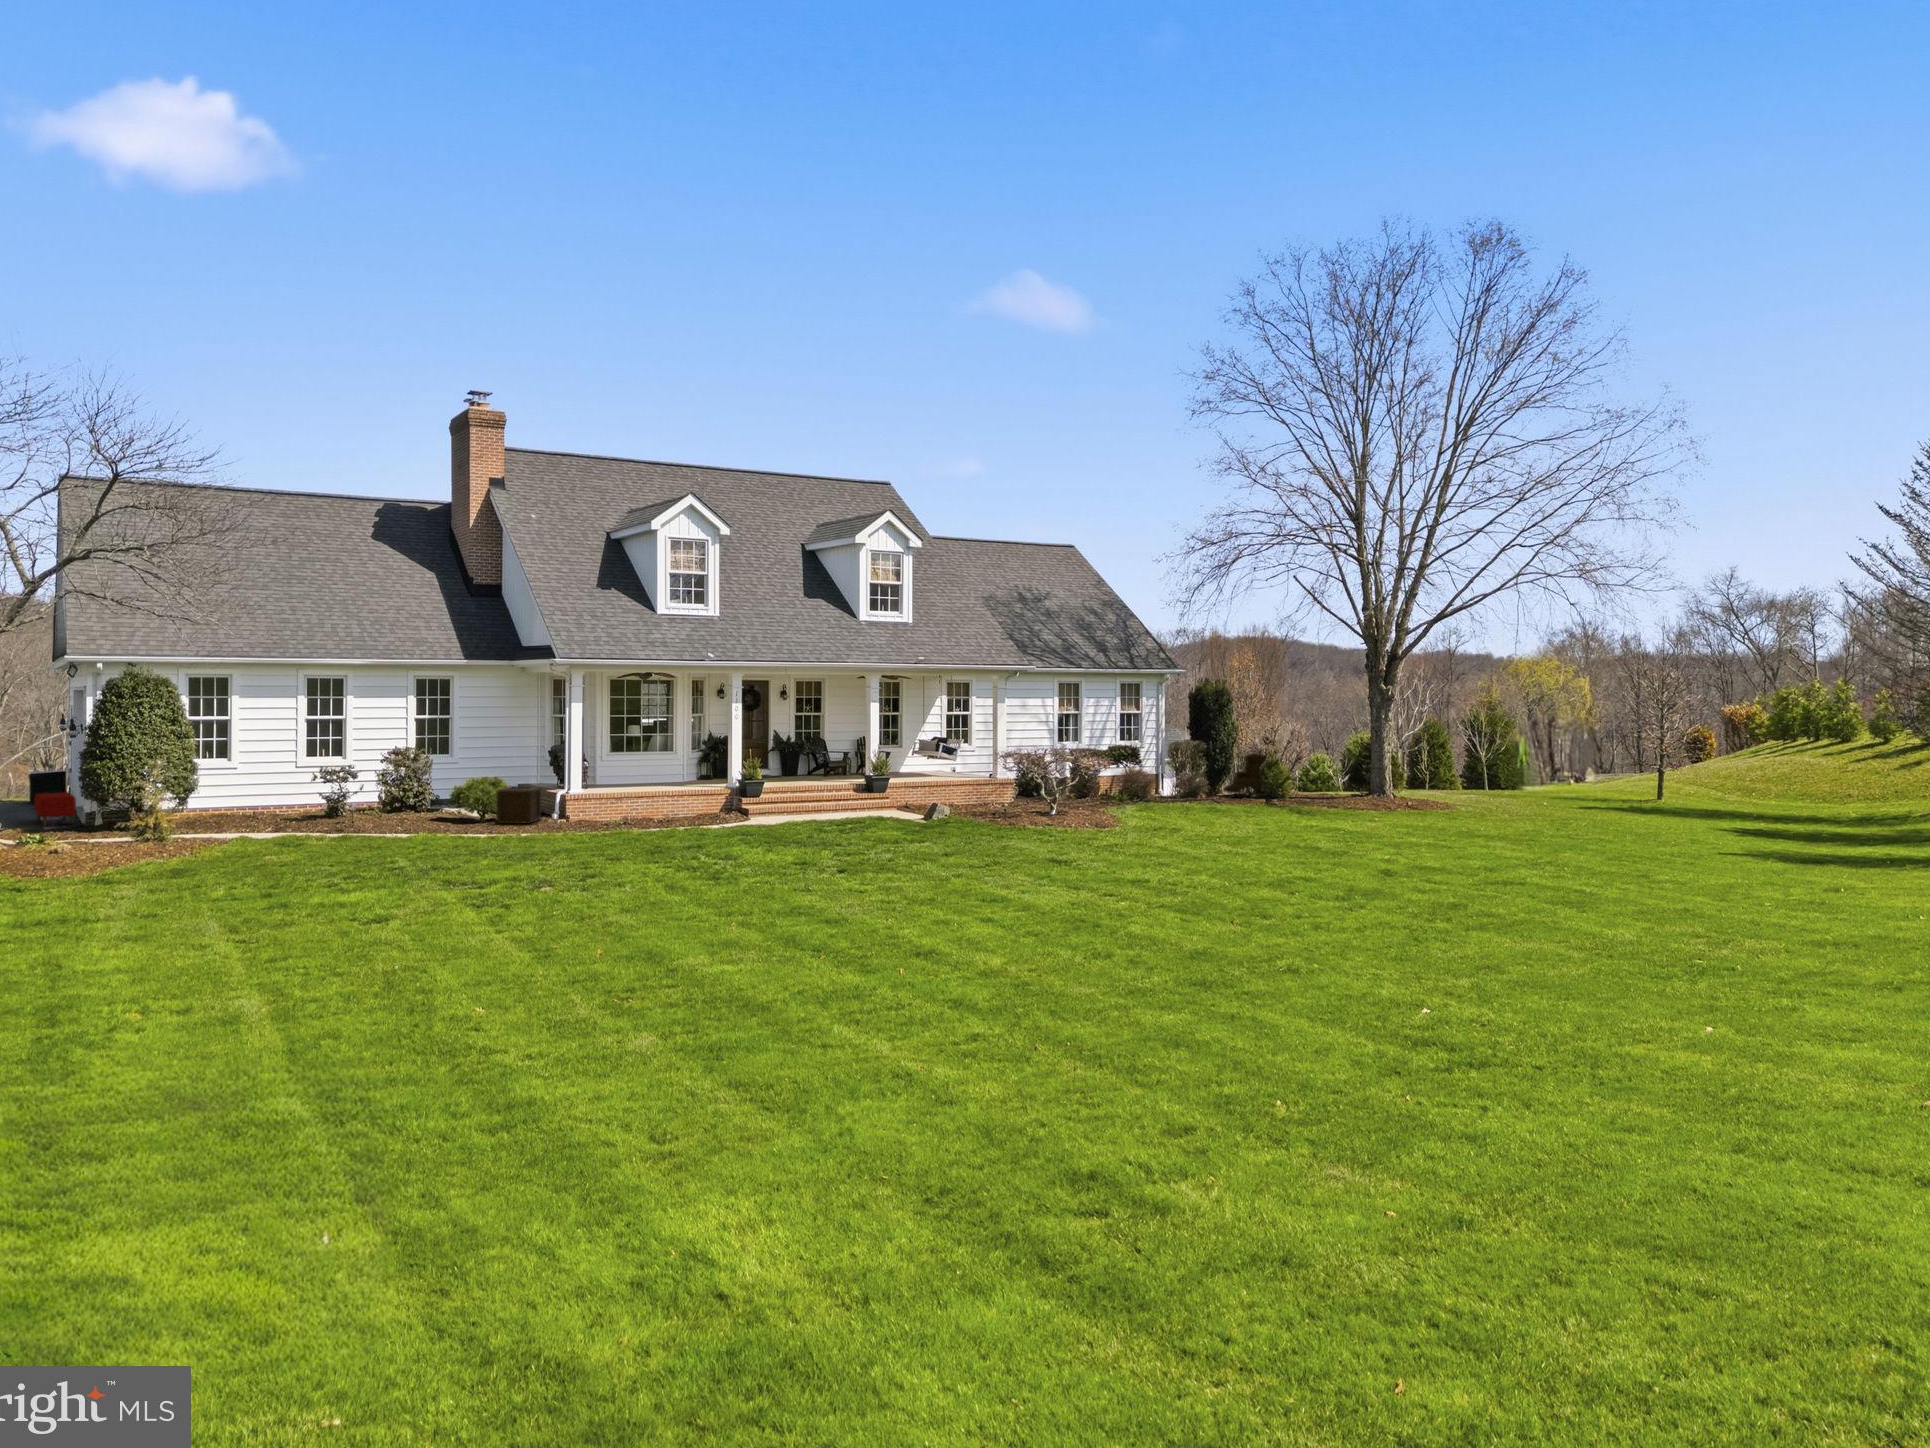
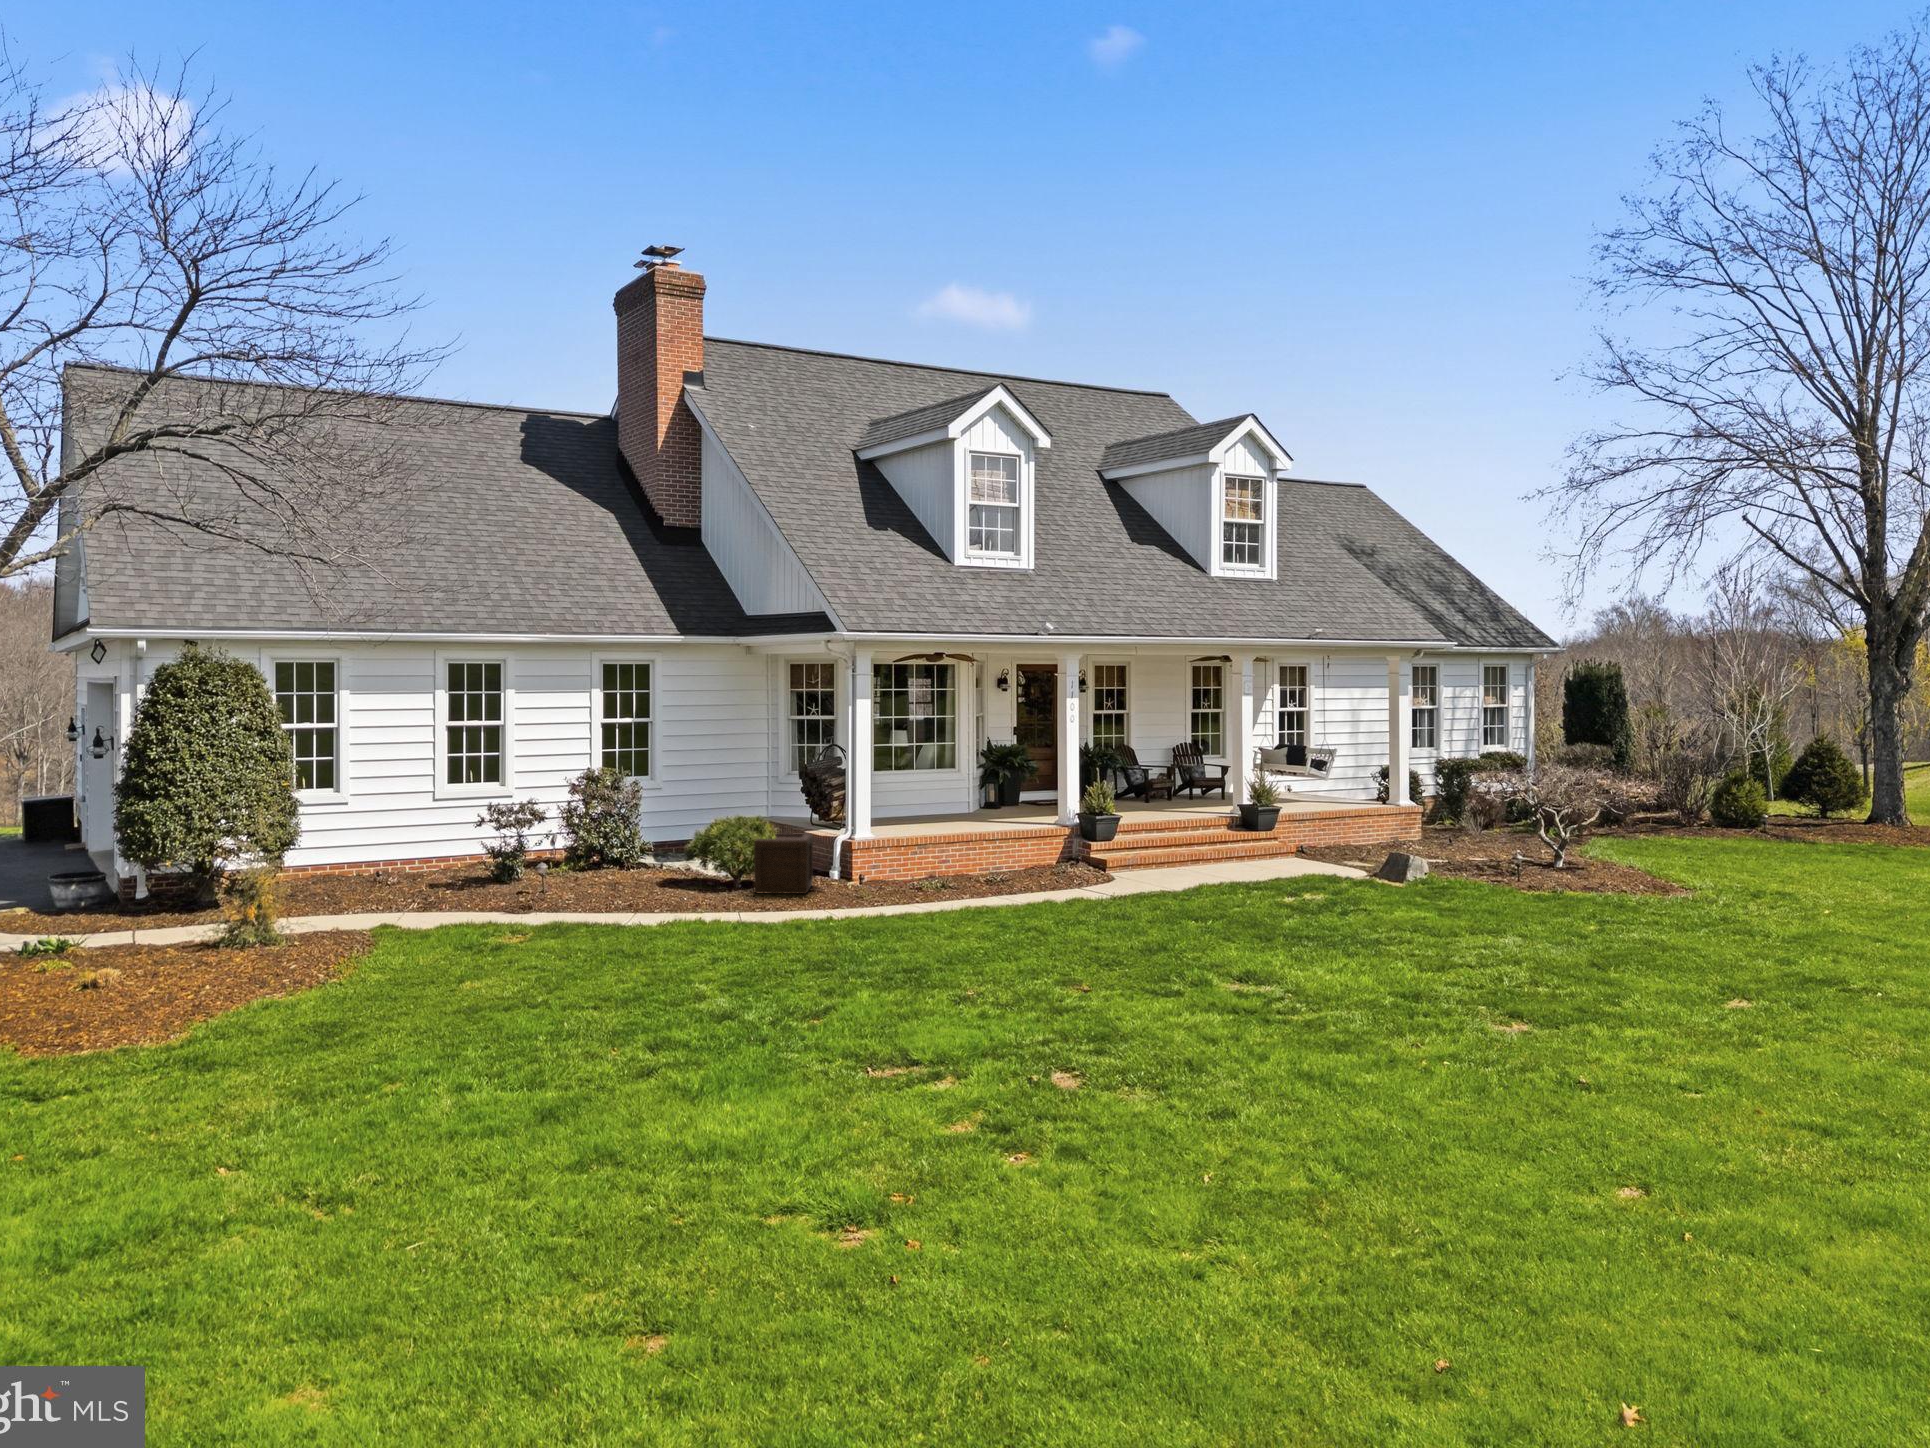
lounge chair: present [1224,754,1267,797] -> none [1741,774,1806,841]
bench: present [34,792,76,825] -> none [40,842,105,899]

